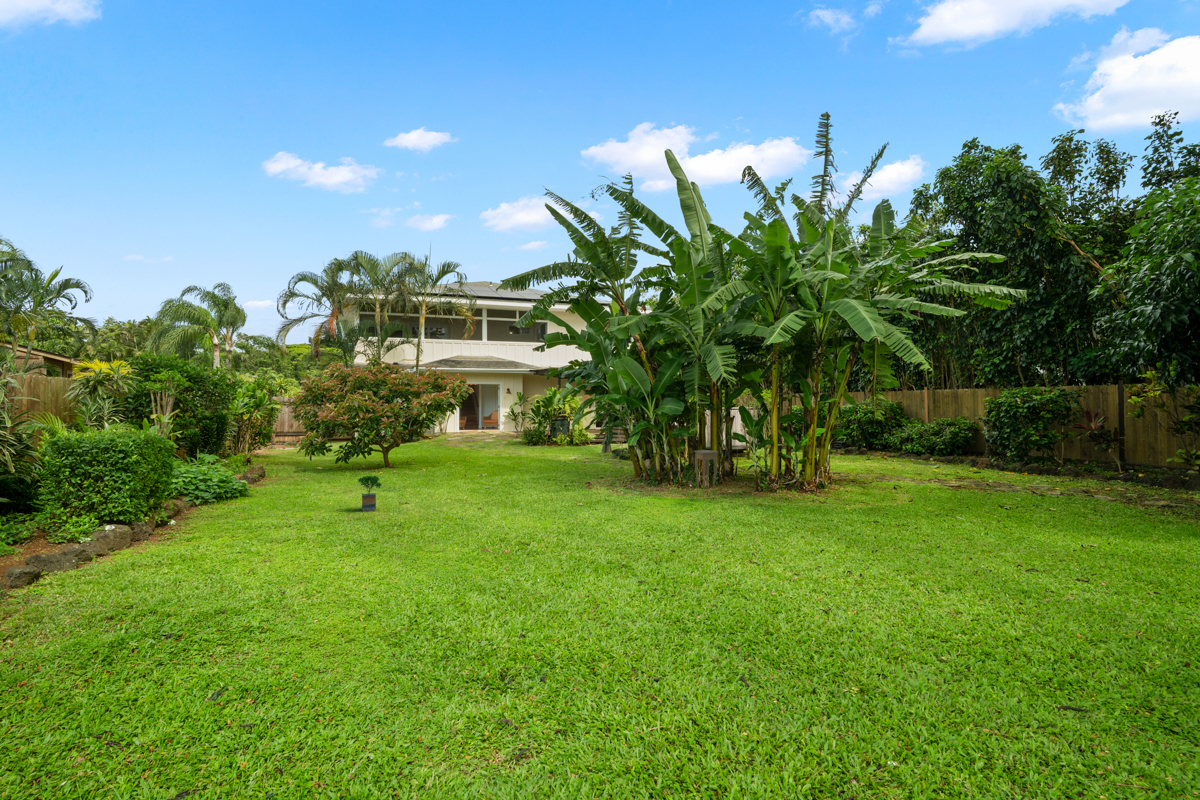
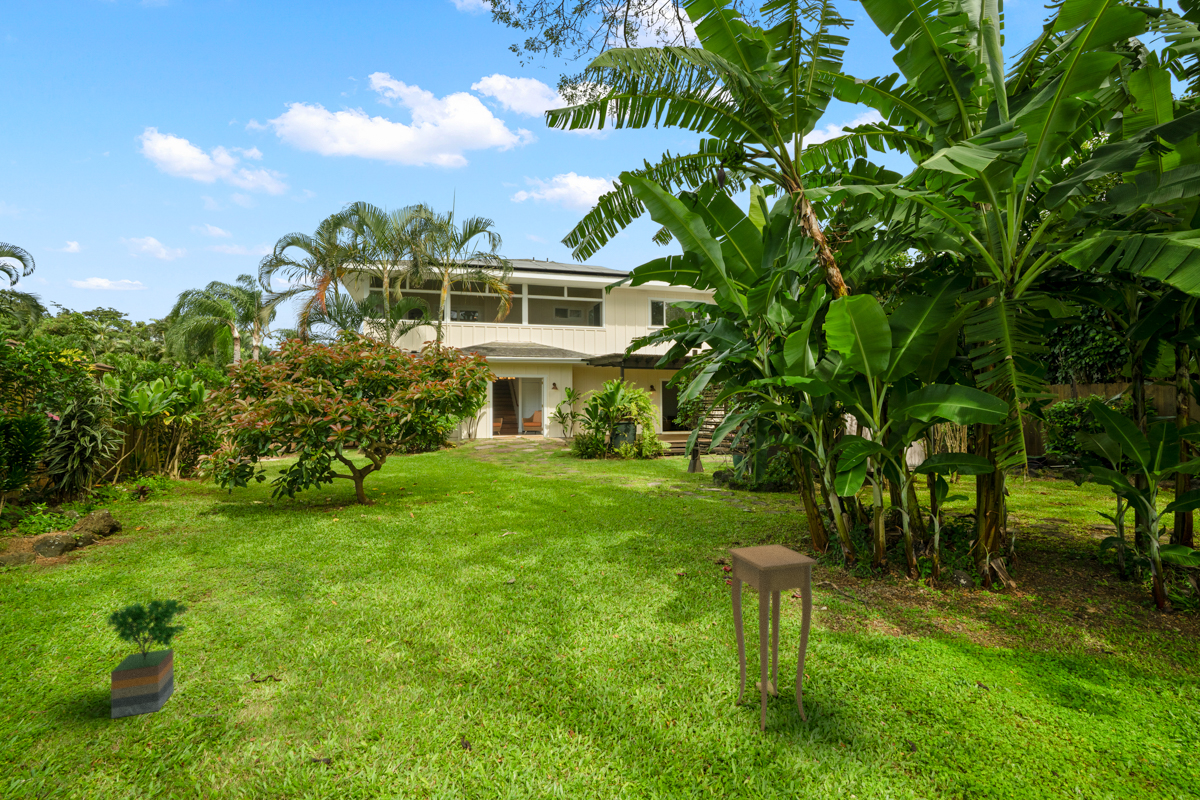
side table: present [695,450,718,496] -> present [728,544,818,731]

